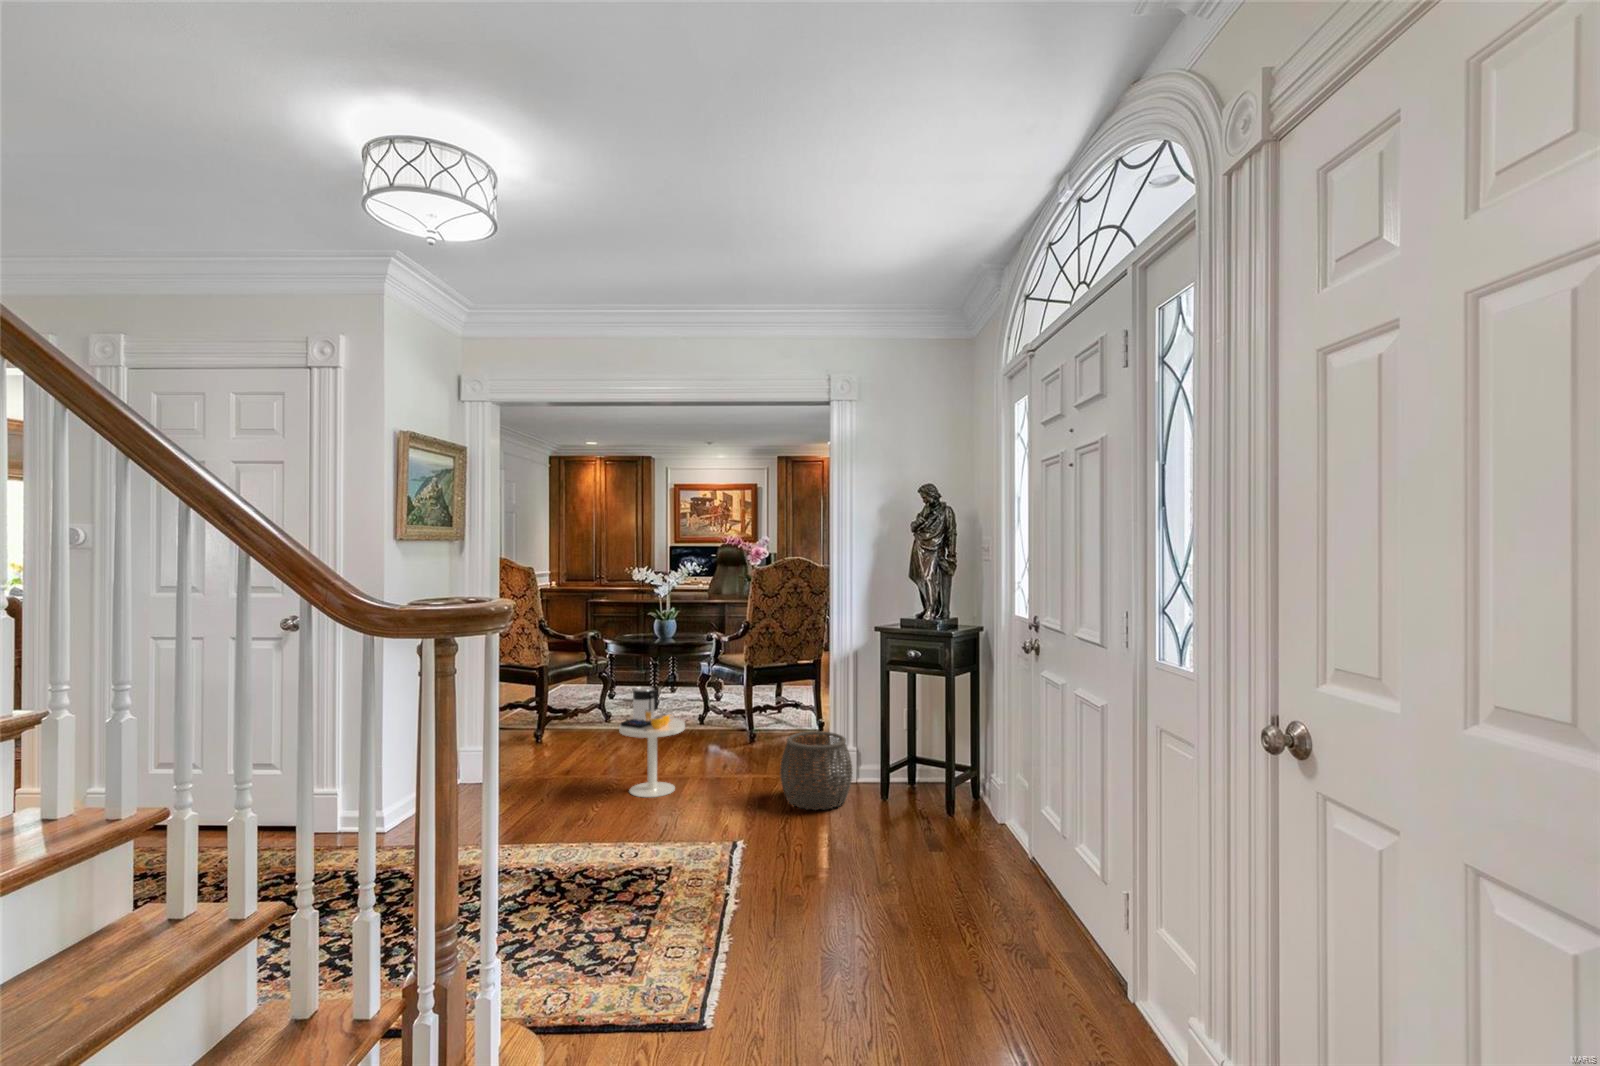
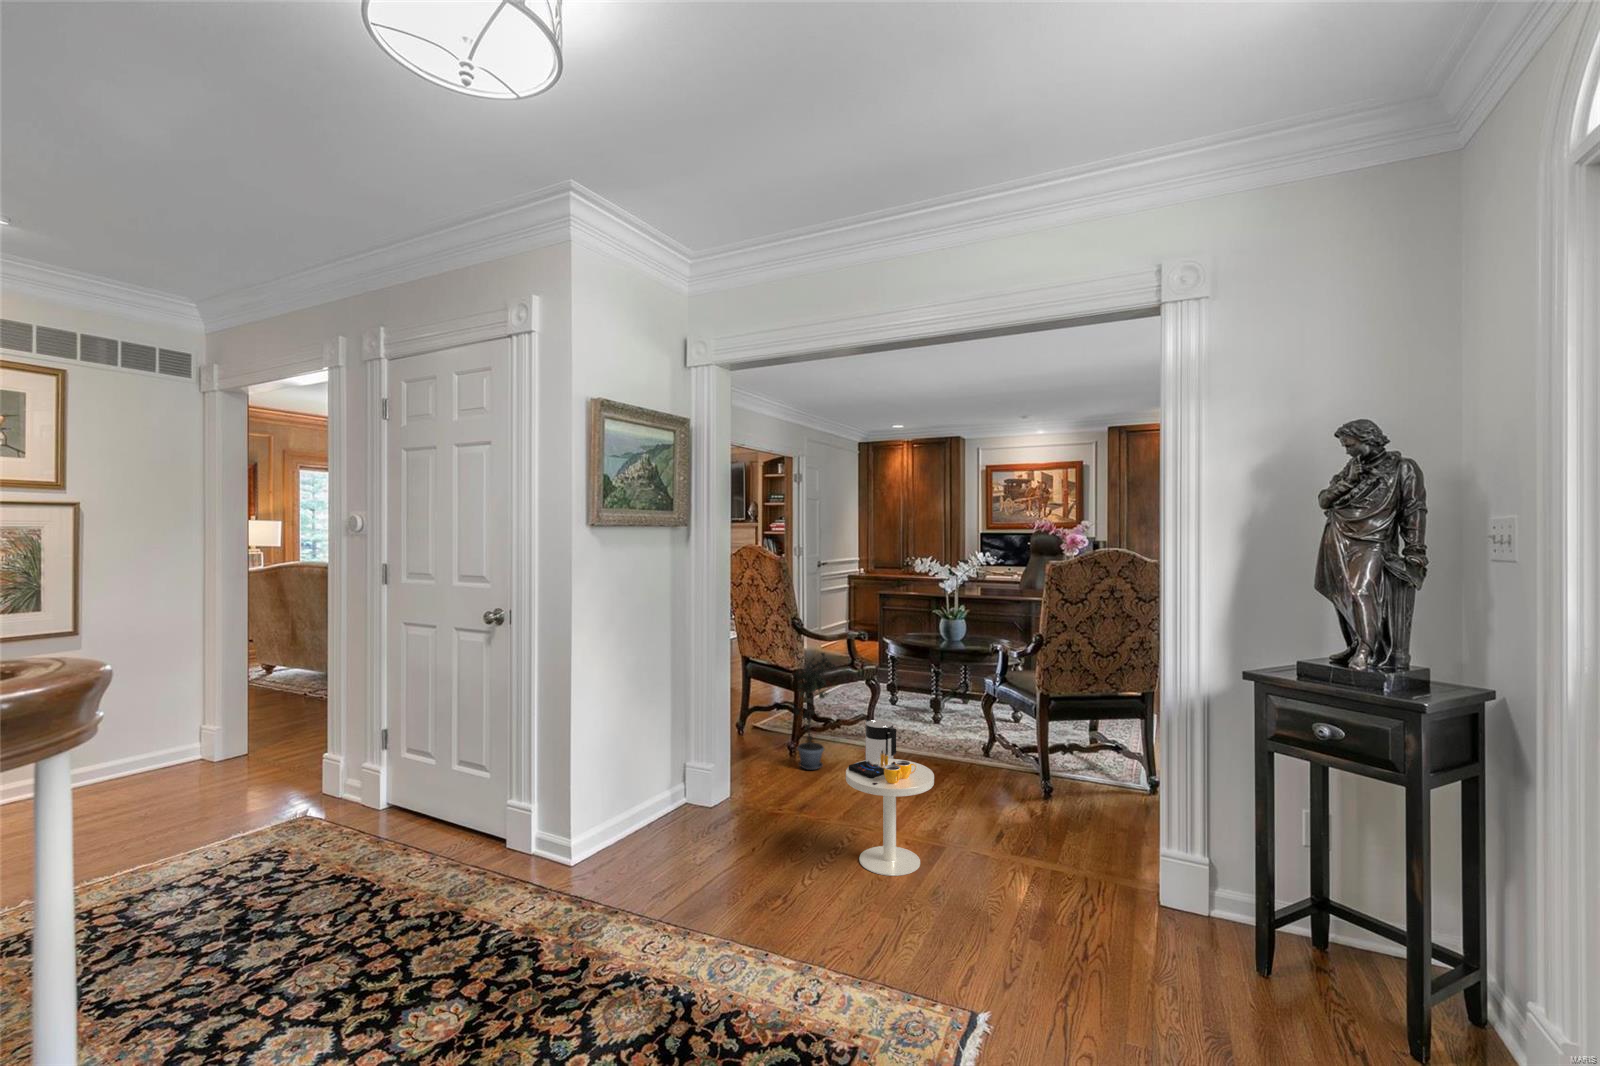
potted plant: none [537,648,583,750] -> present [794,653,836,770]
woven basket: present [780,731,853,810] -> none [1068,824,1199,972]

